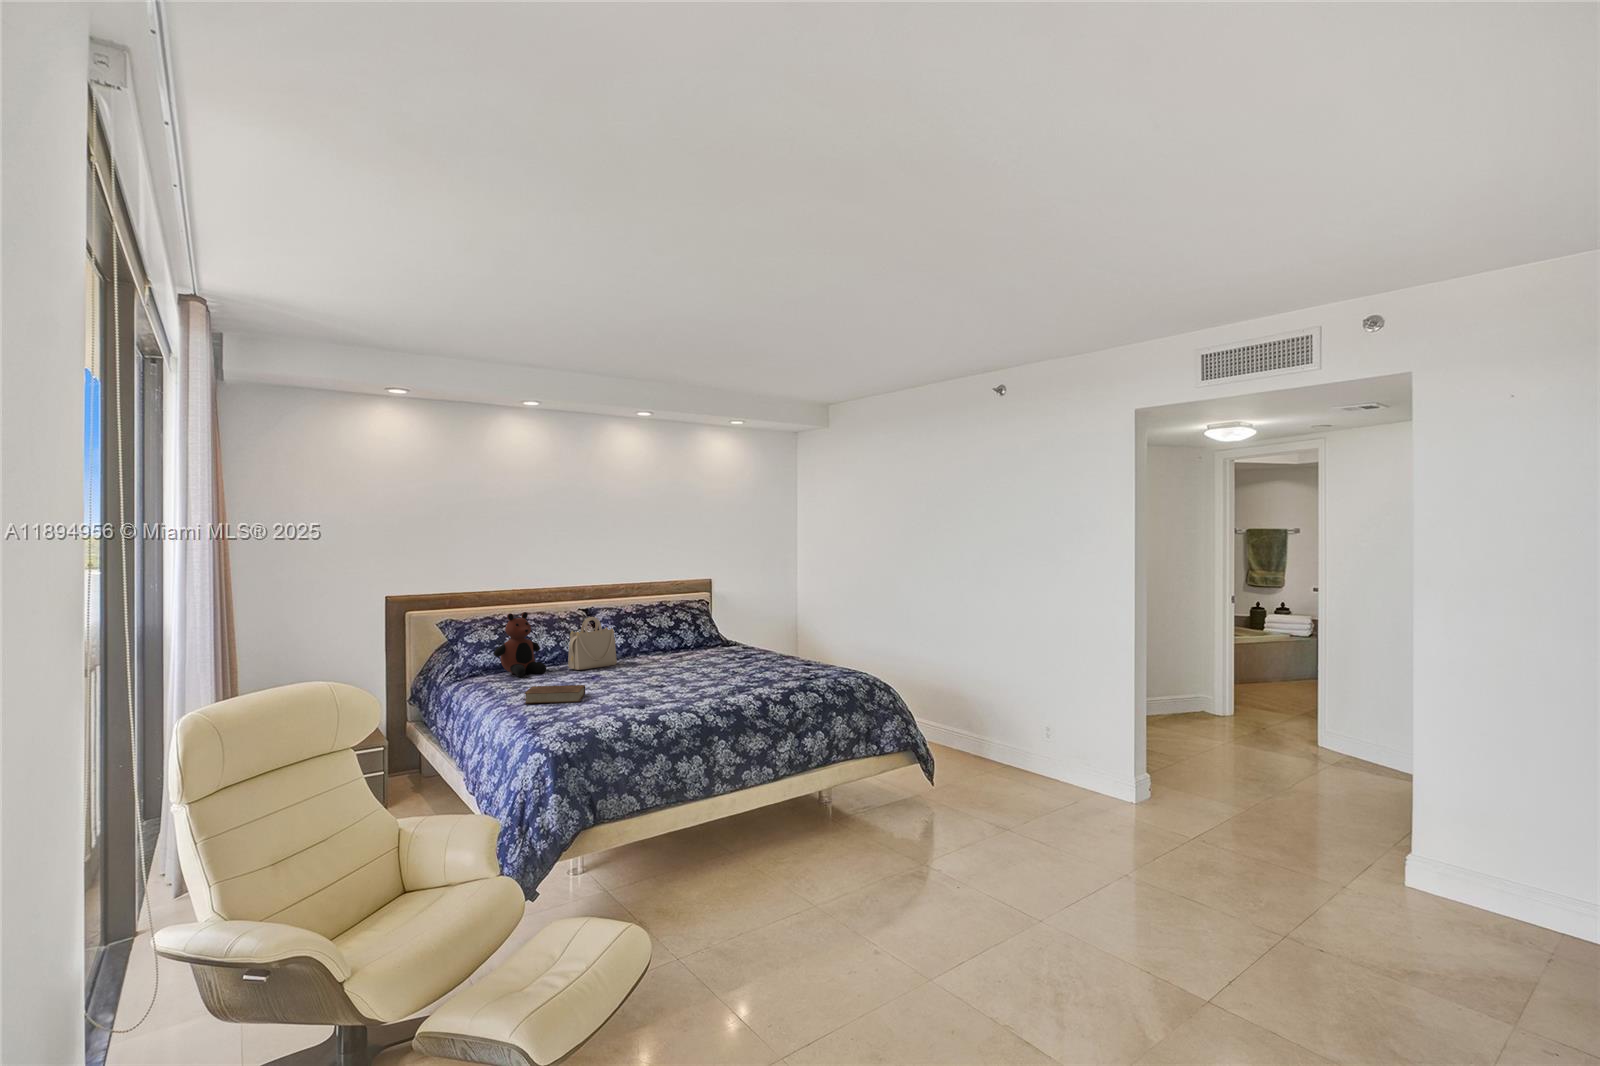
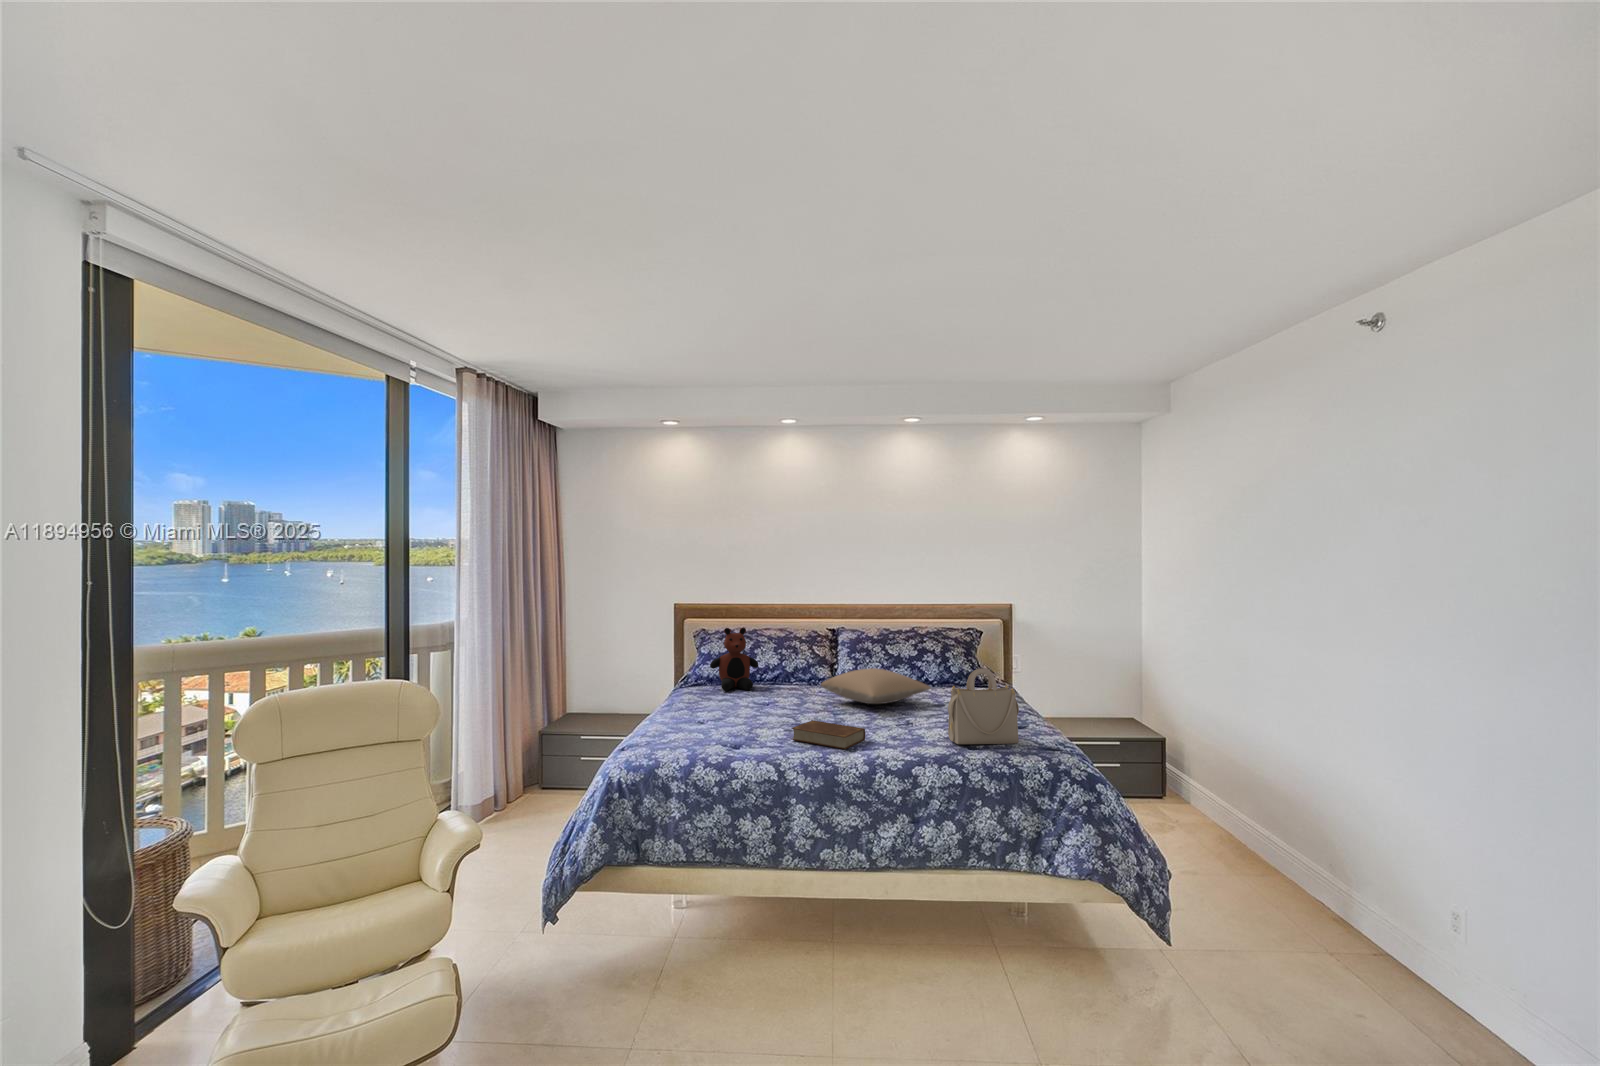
handbag: present [568,617,617,670] -> present [948,669,1019,744]
pillow: none [634,636,724,666] -> present [821,668,930,704]
book: present [524,685,585,704] -> present [792,720,865,749]

